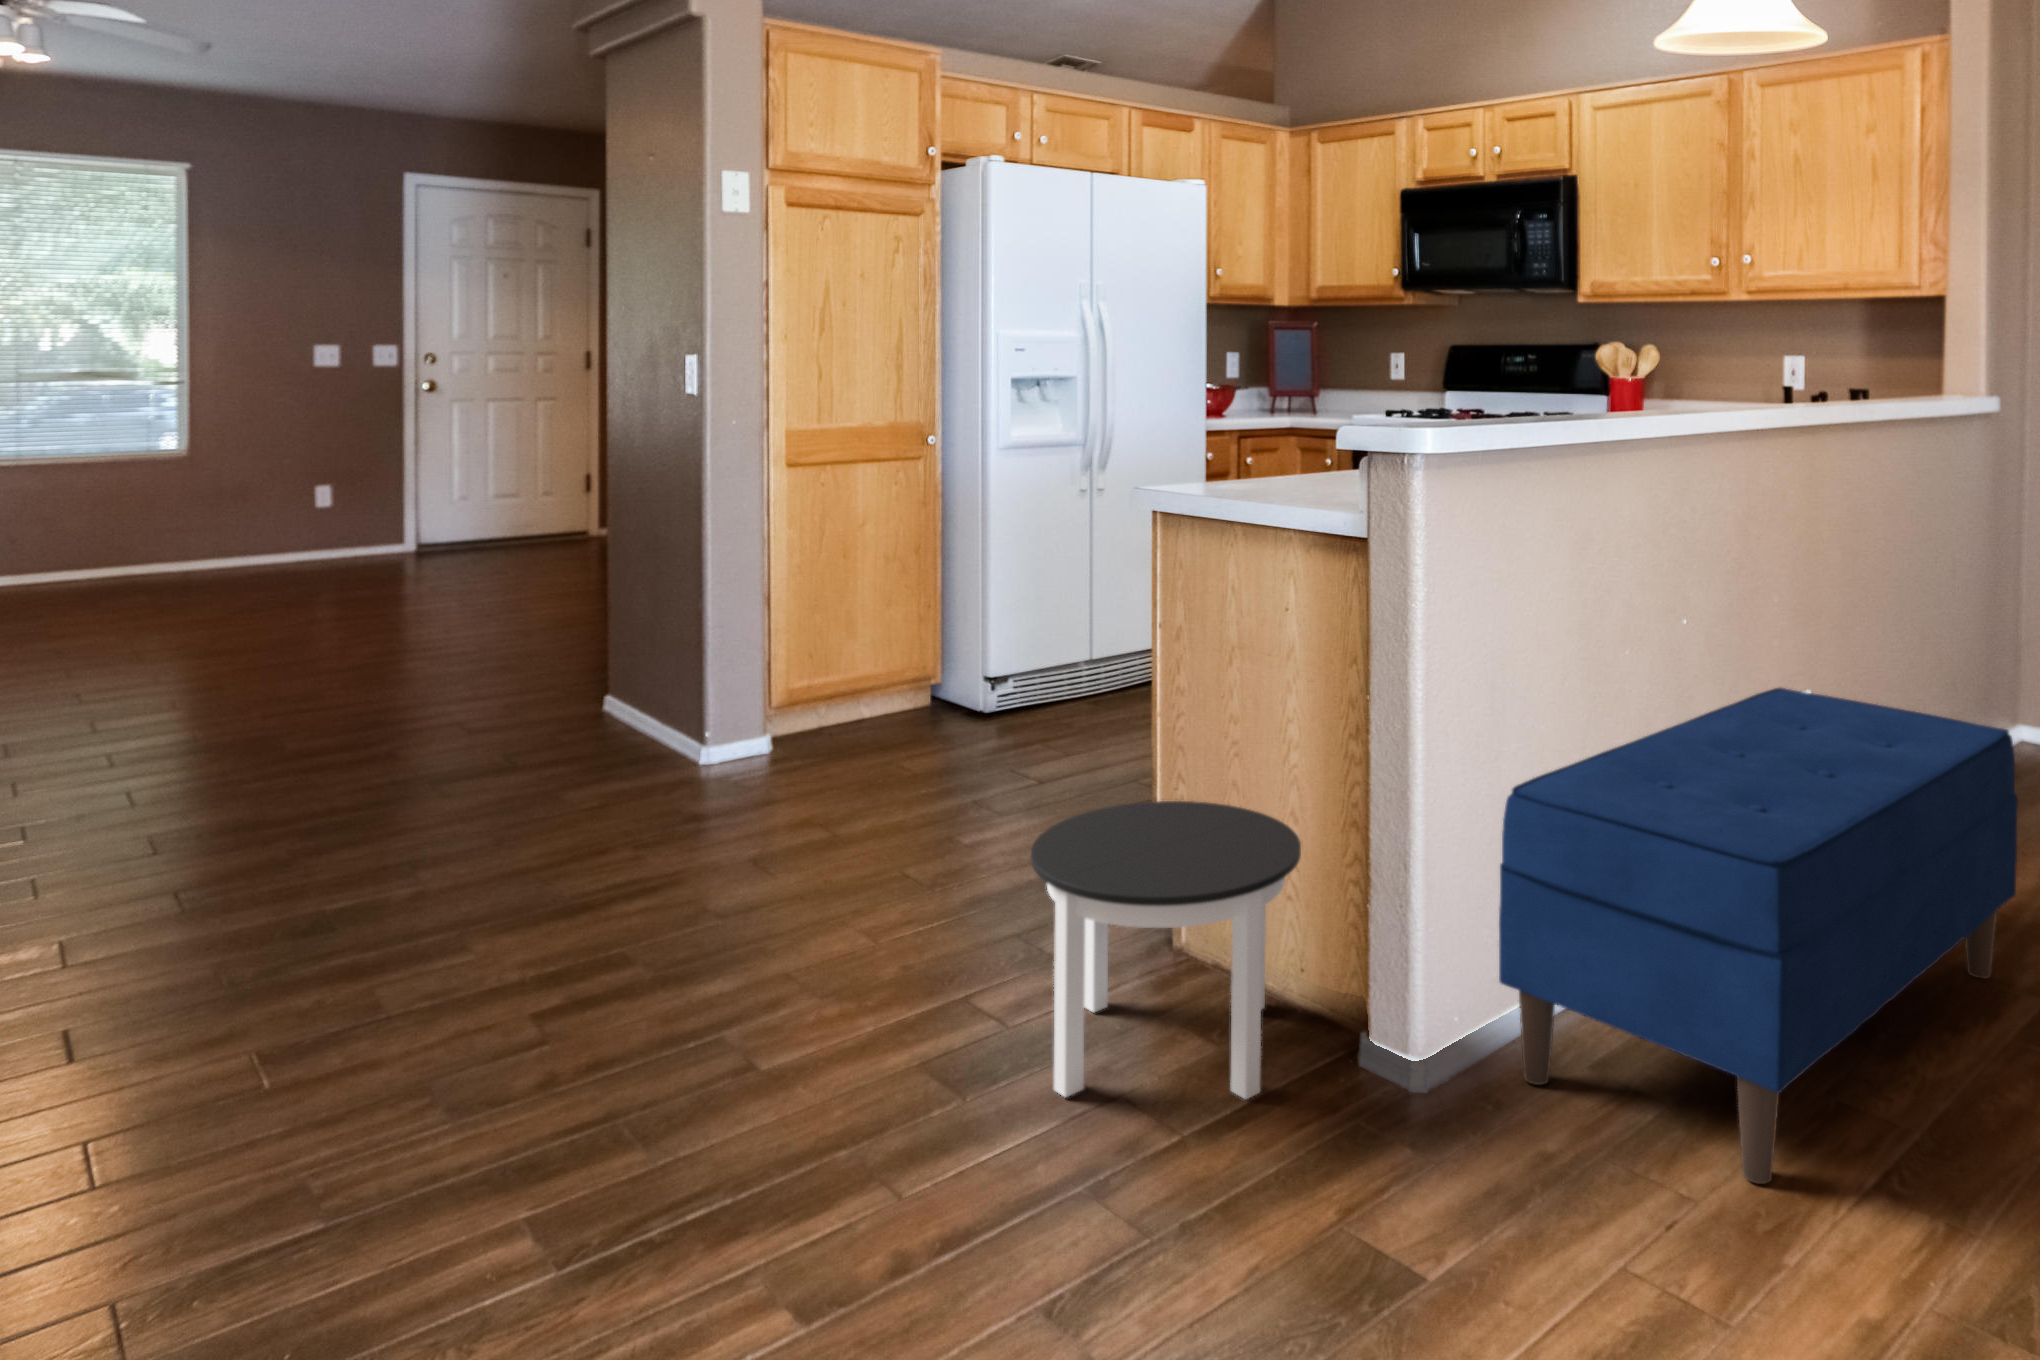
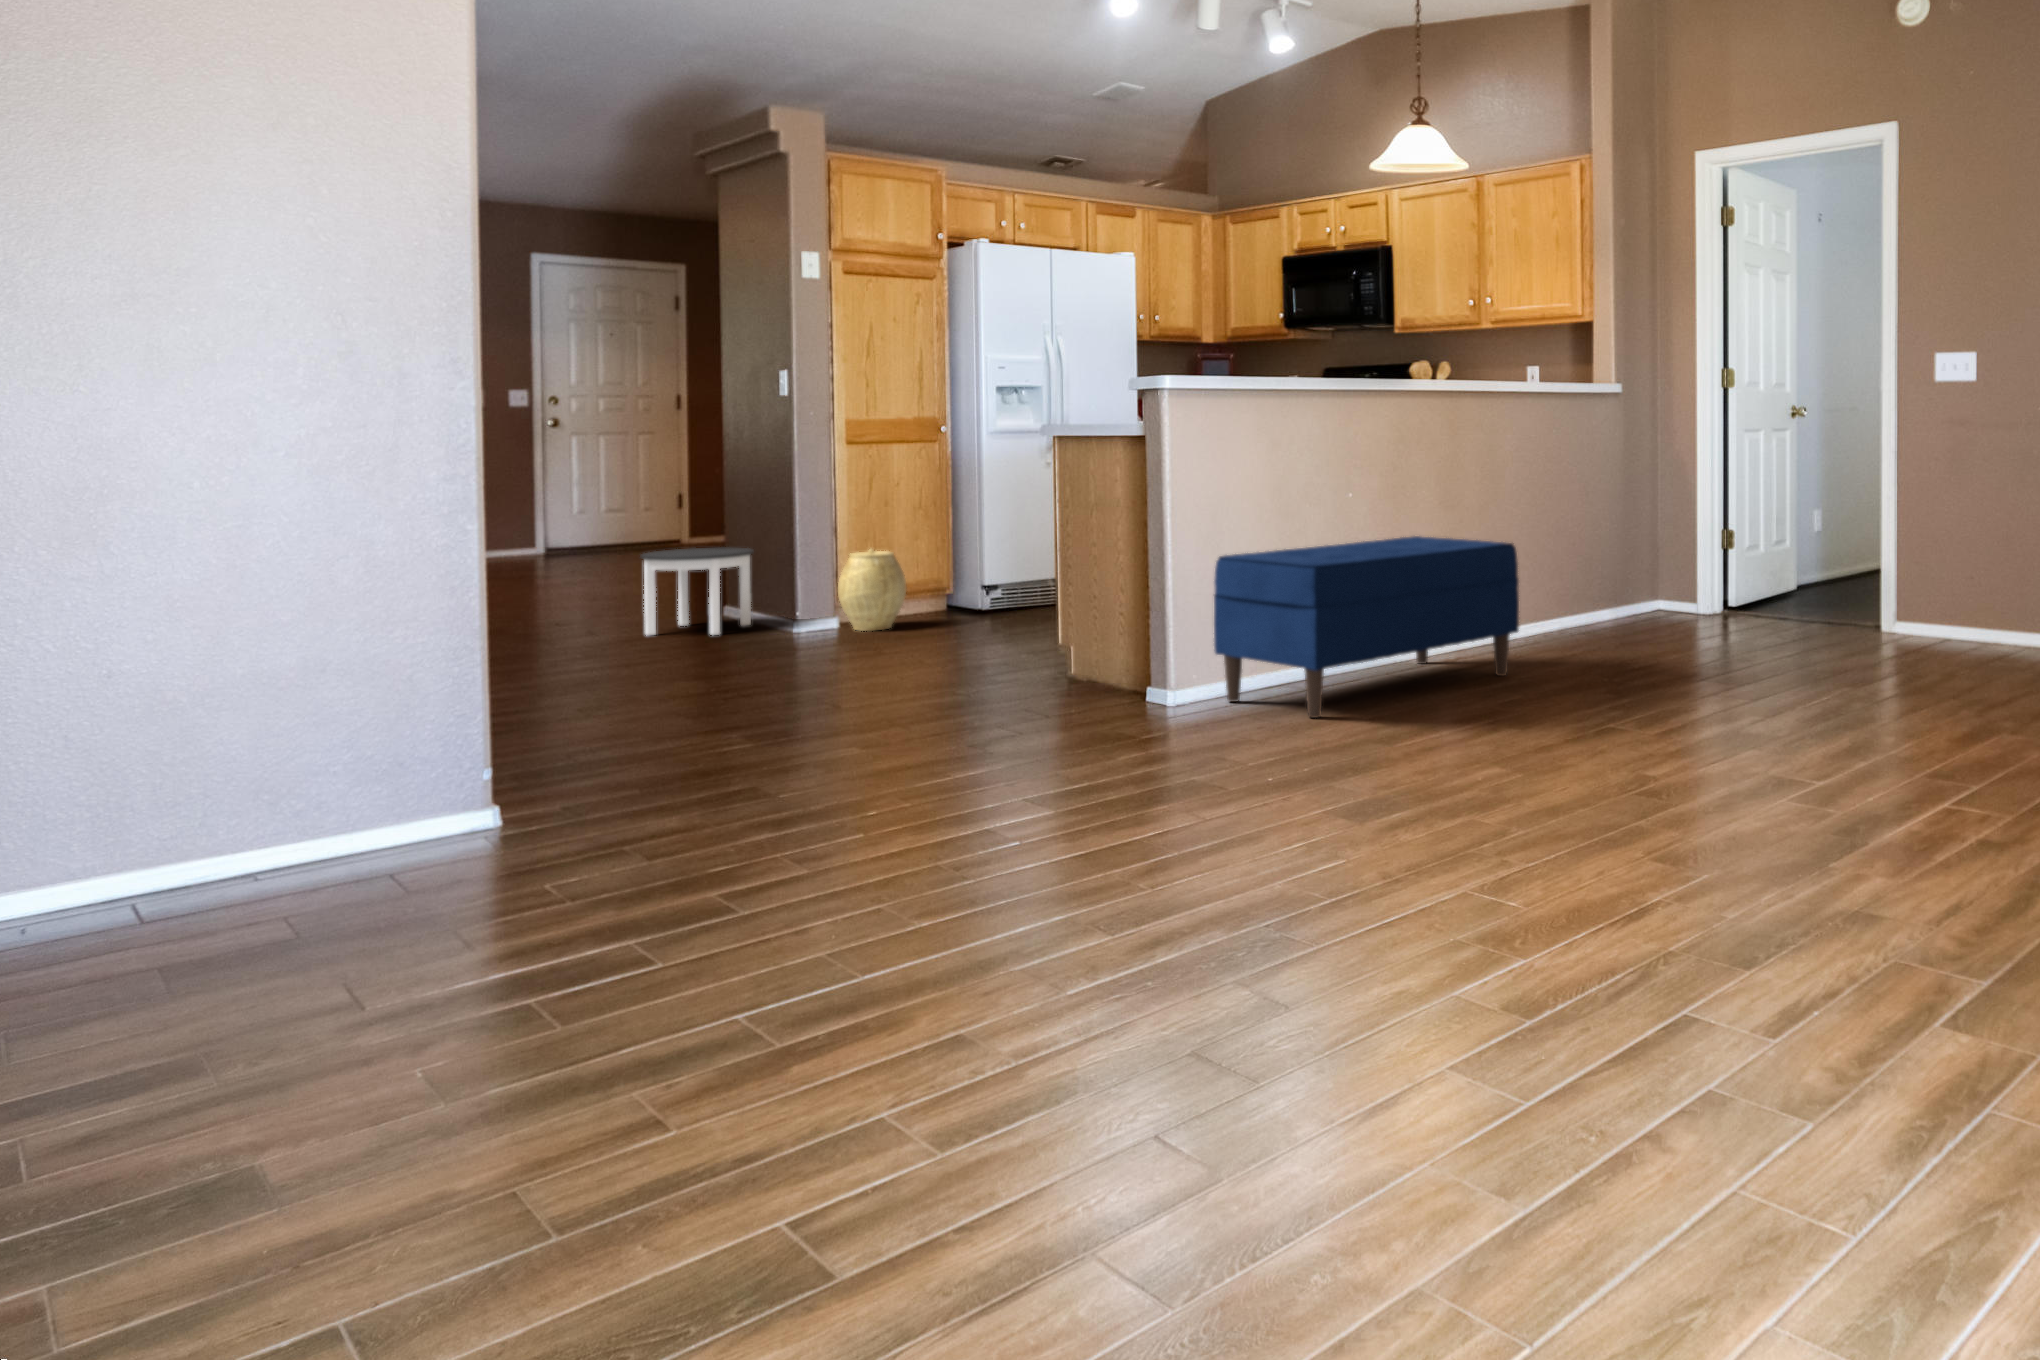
woven basket: none [770,631,874,761] -> present [838,549,907,631]
round table: present [1031,801,1301,1099] -> present [641,548,754,635]

